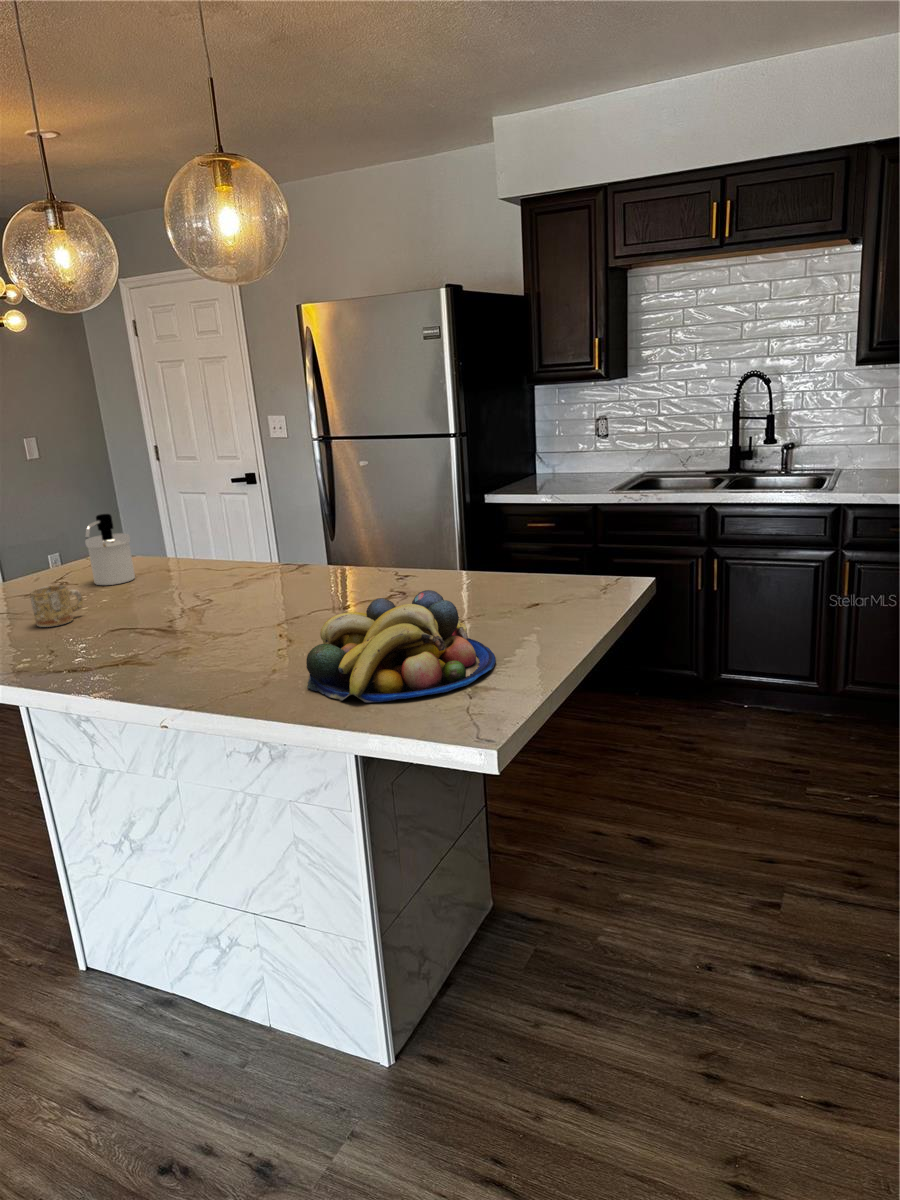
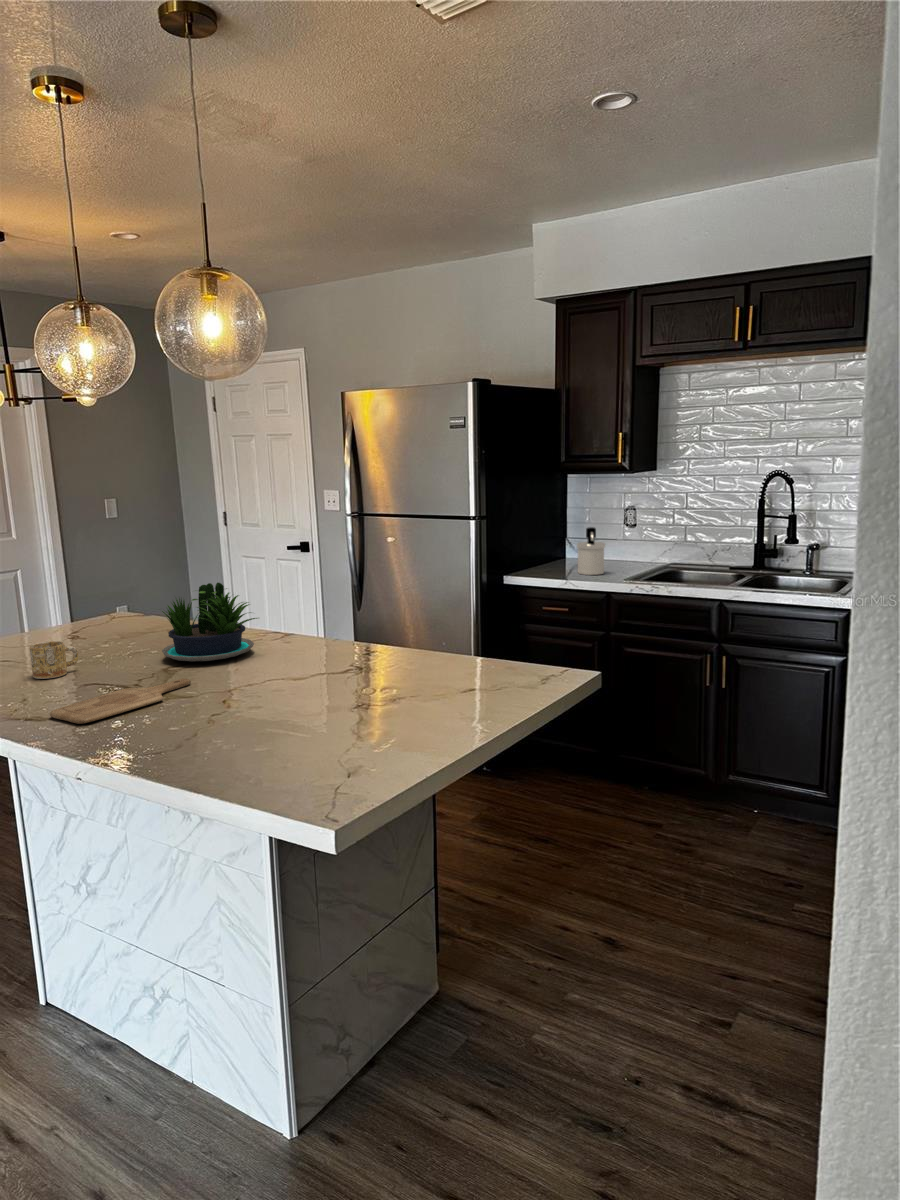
potted plant: none [167,511,283,597] -> present [162,583,257,661]
soap dispenser: present [85,514,135,585] -> present [577,527,605,575]
fruit bowl: present [306,590,496,703] -> none [223,671,406,773]
cutting board: none [83,614,221,670] -> present [49,678,191,724]

